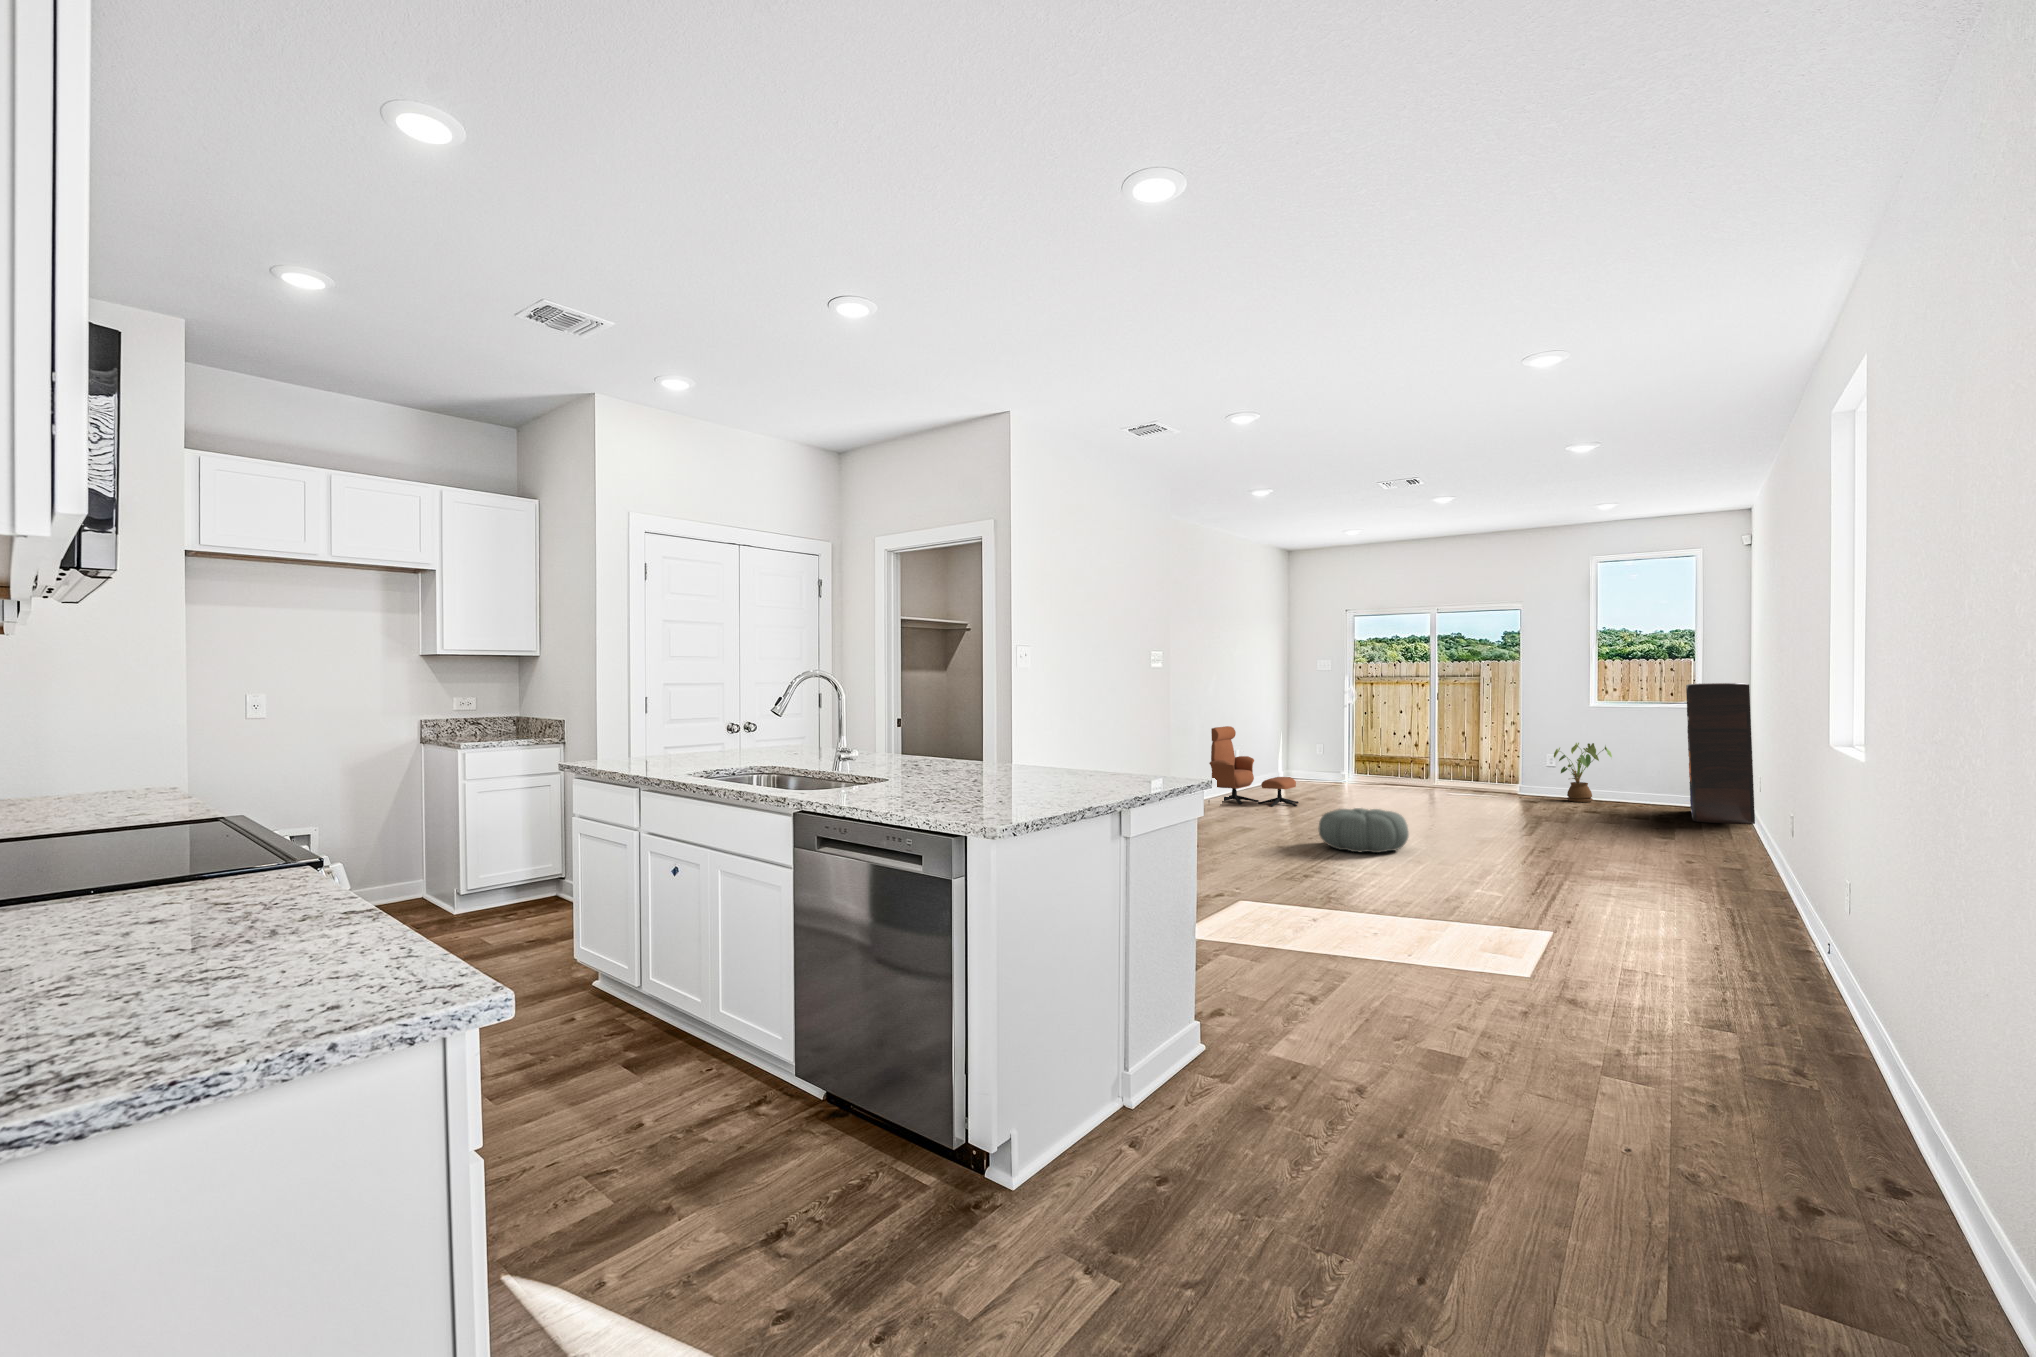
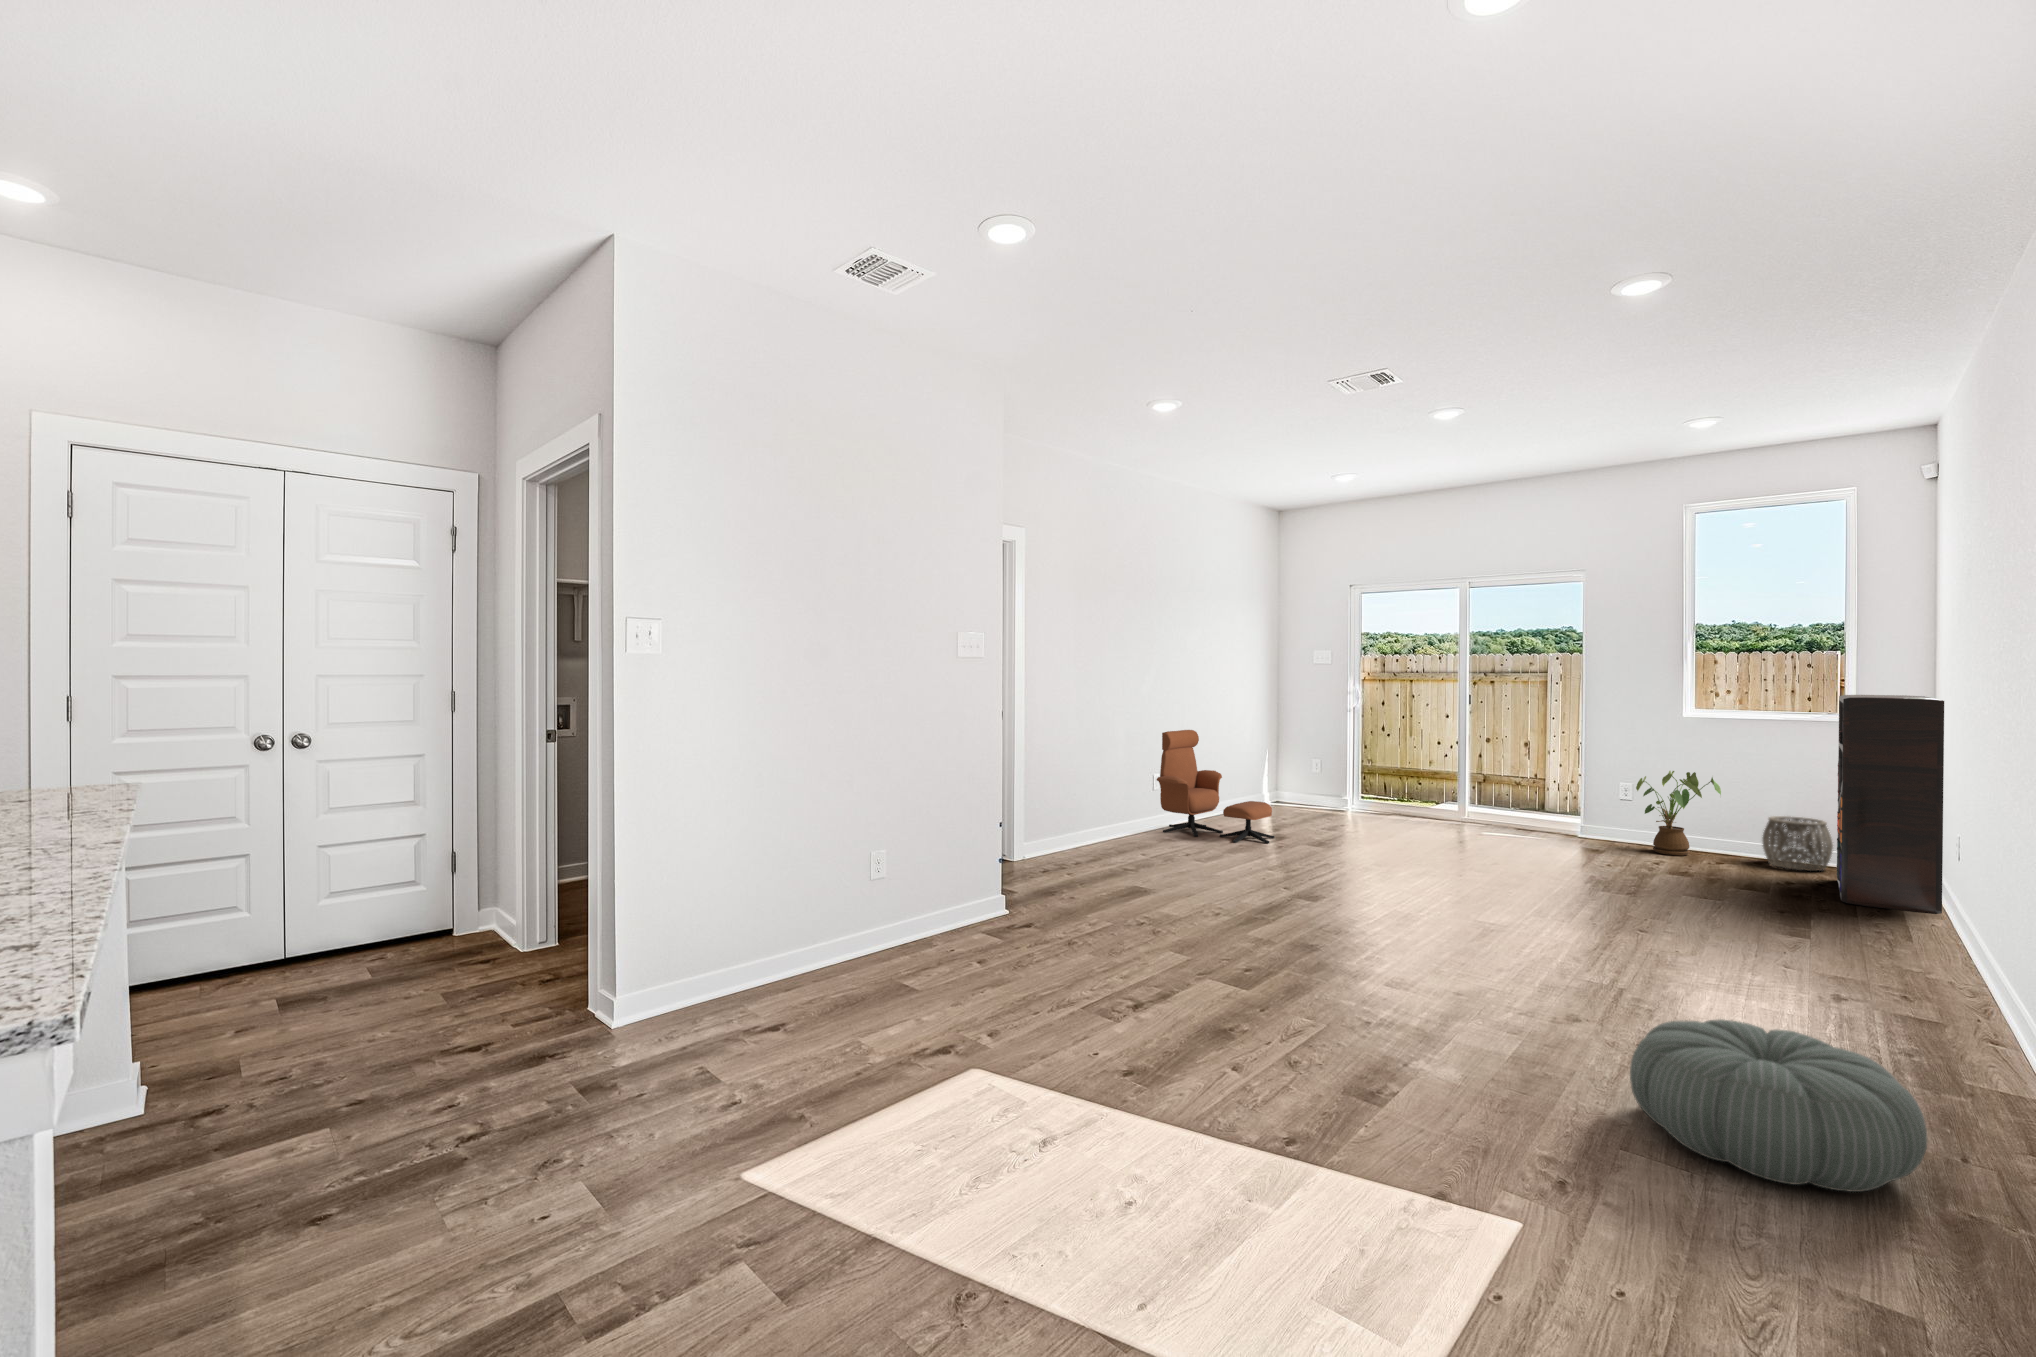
woven basket: none [1641,771,1688,807] -> present [1762,816,1833,871]
pouf: present [1318,808,1409,853] -> present [1630,1019,1927,1192]

